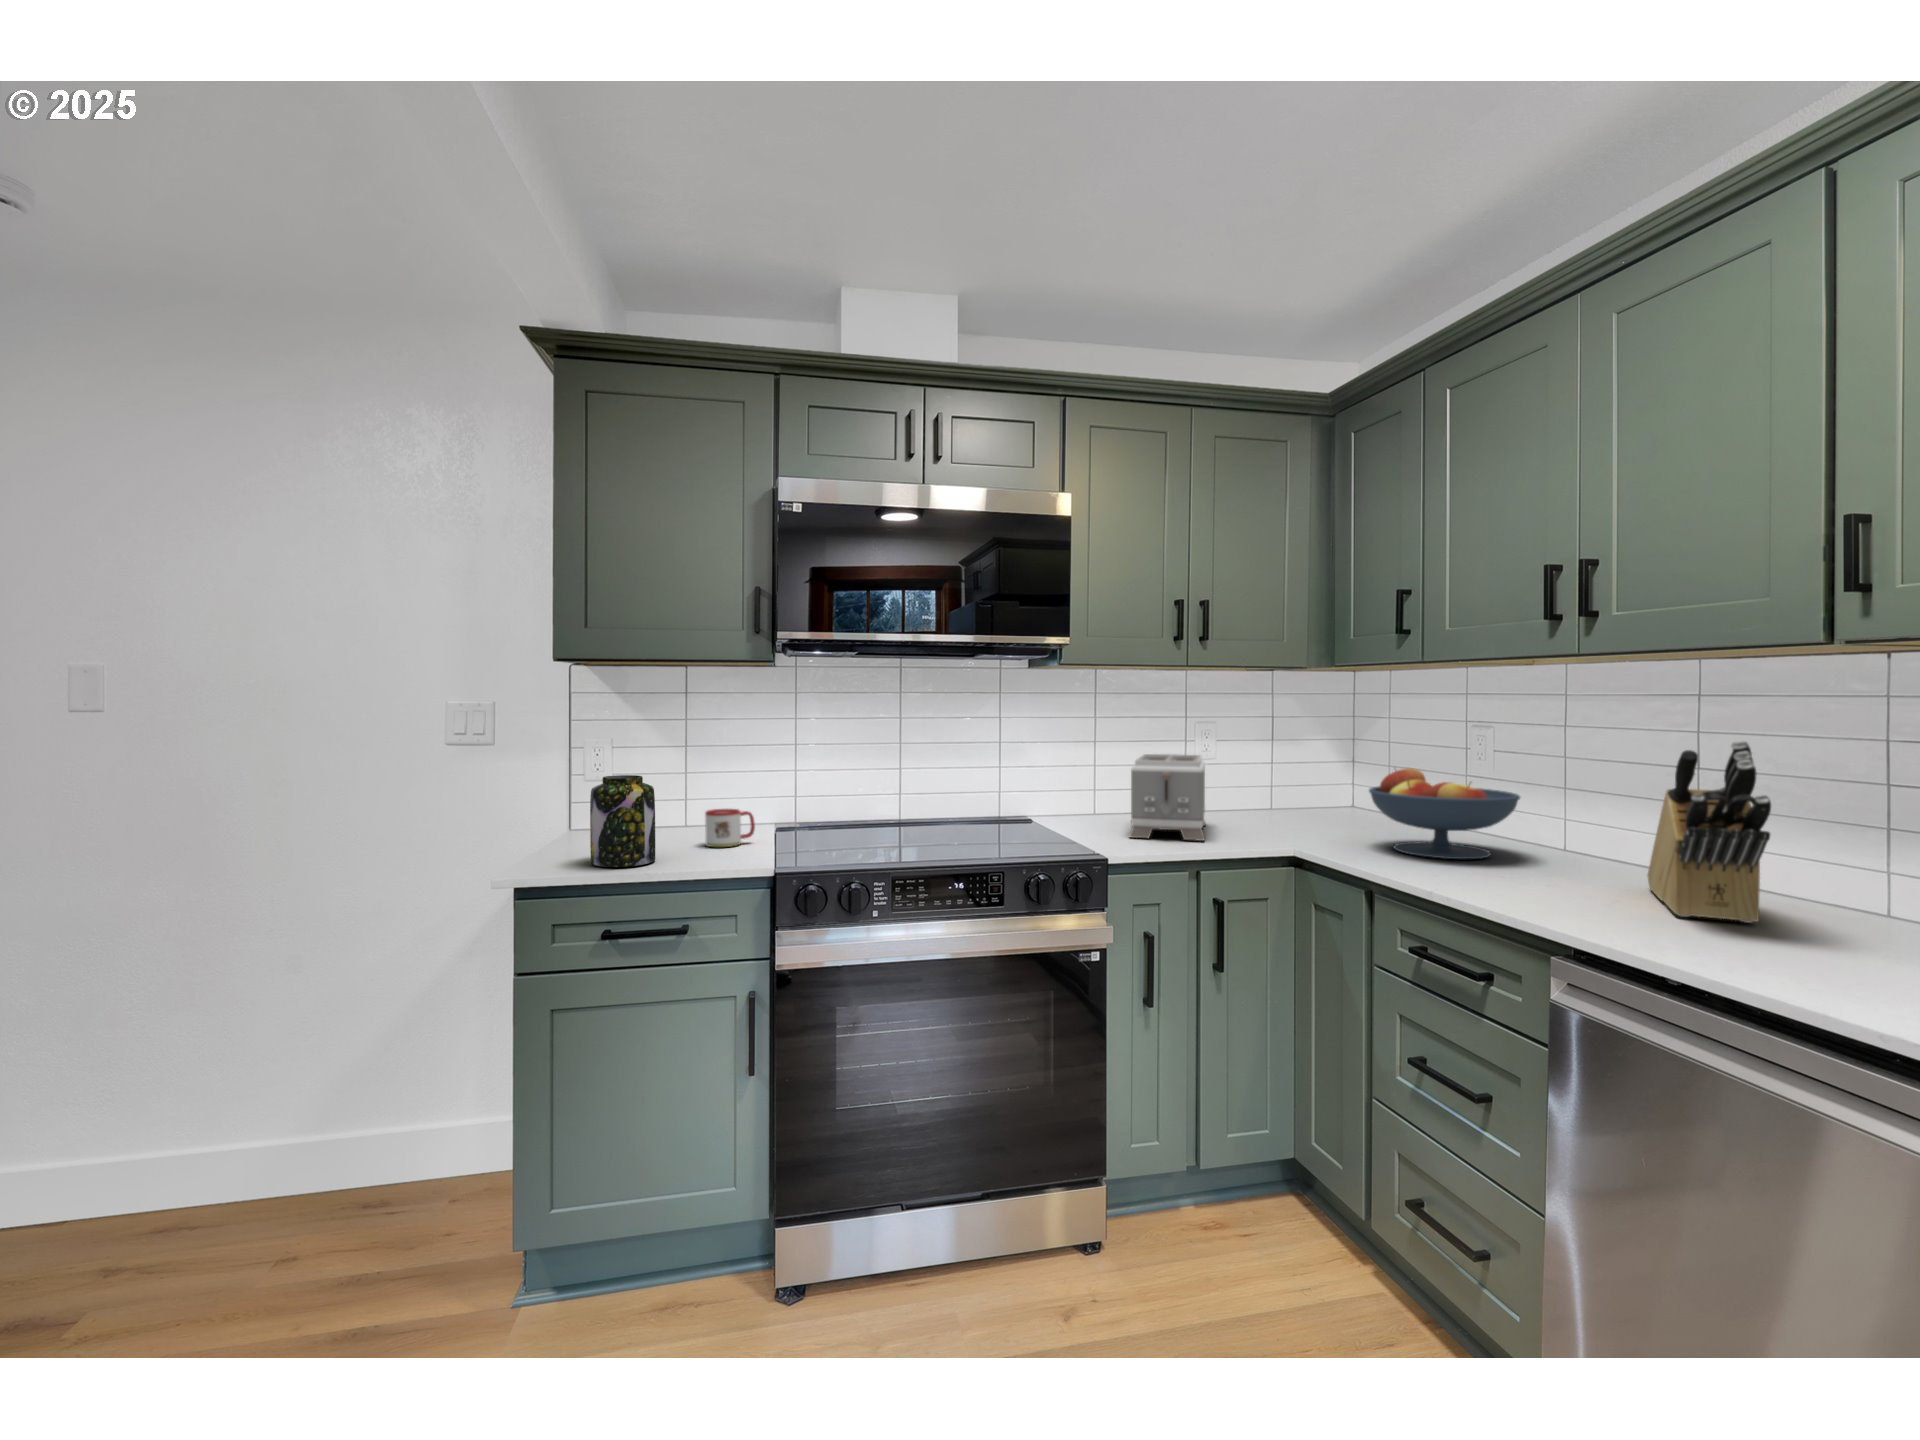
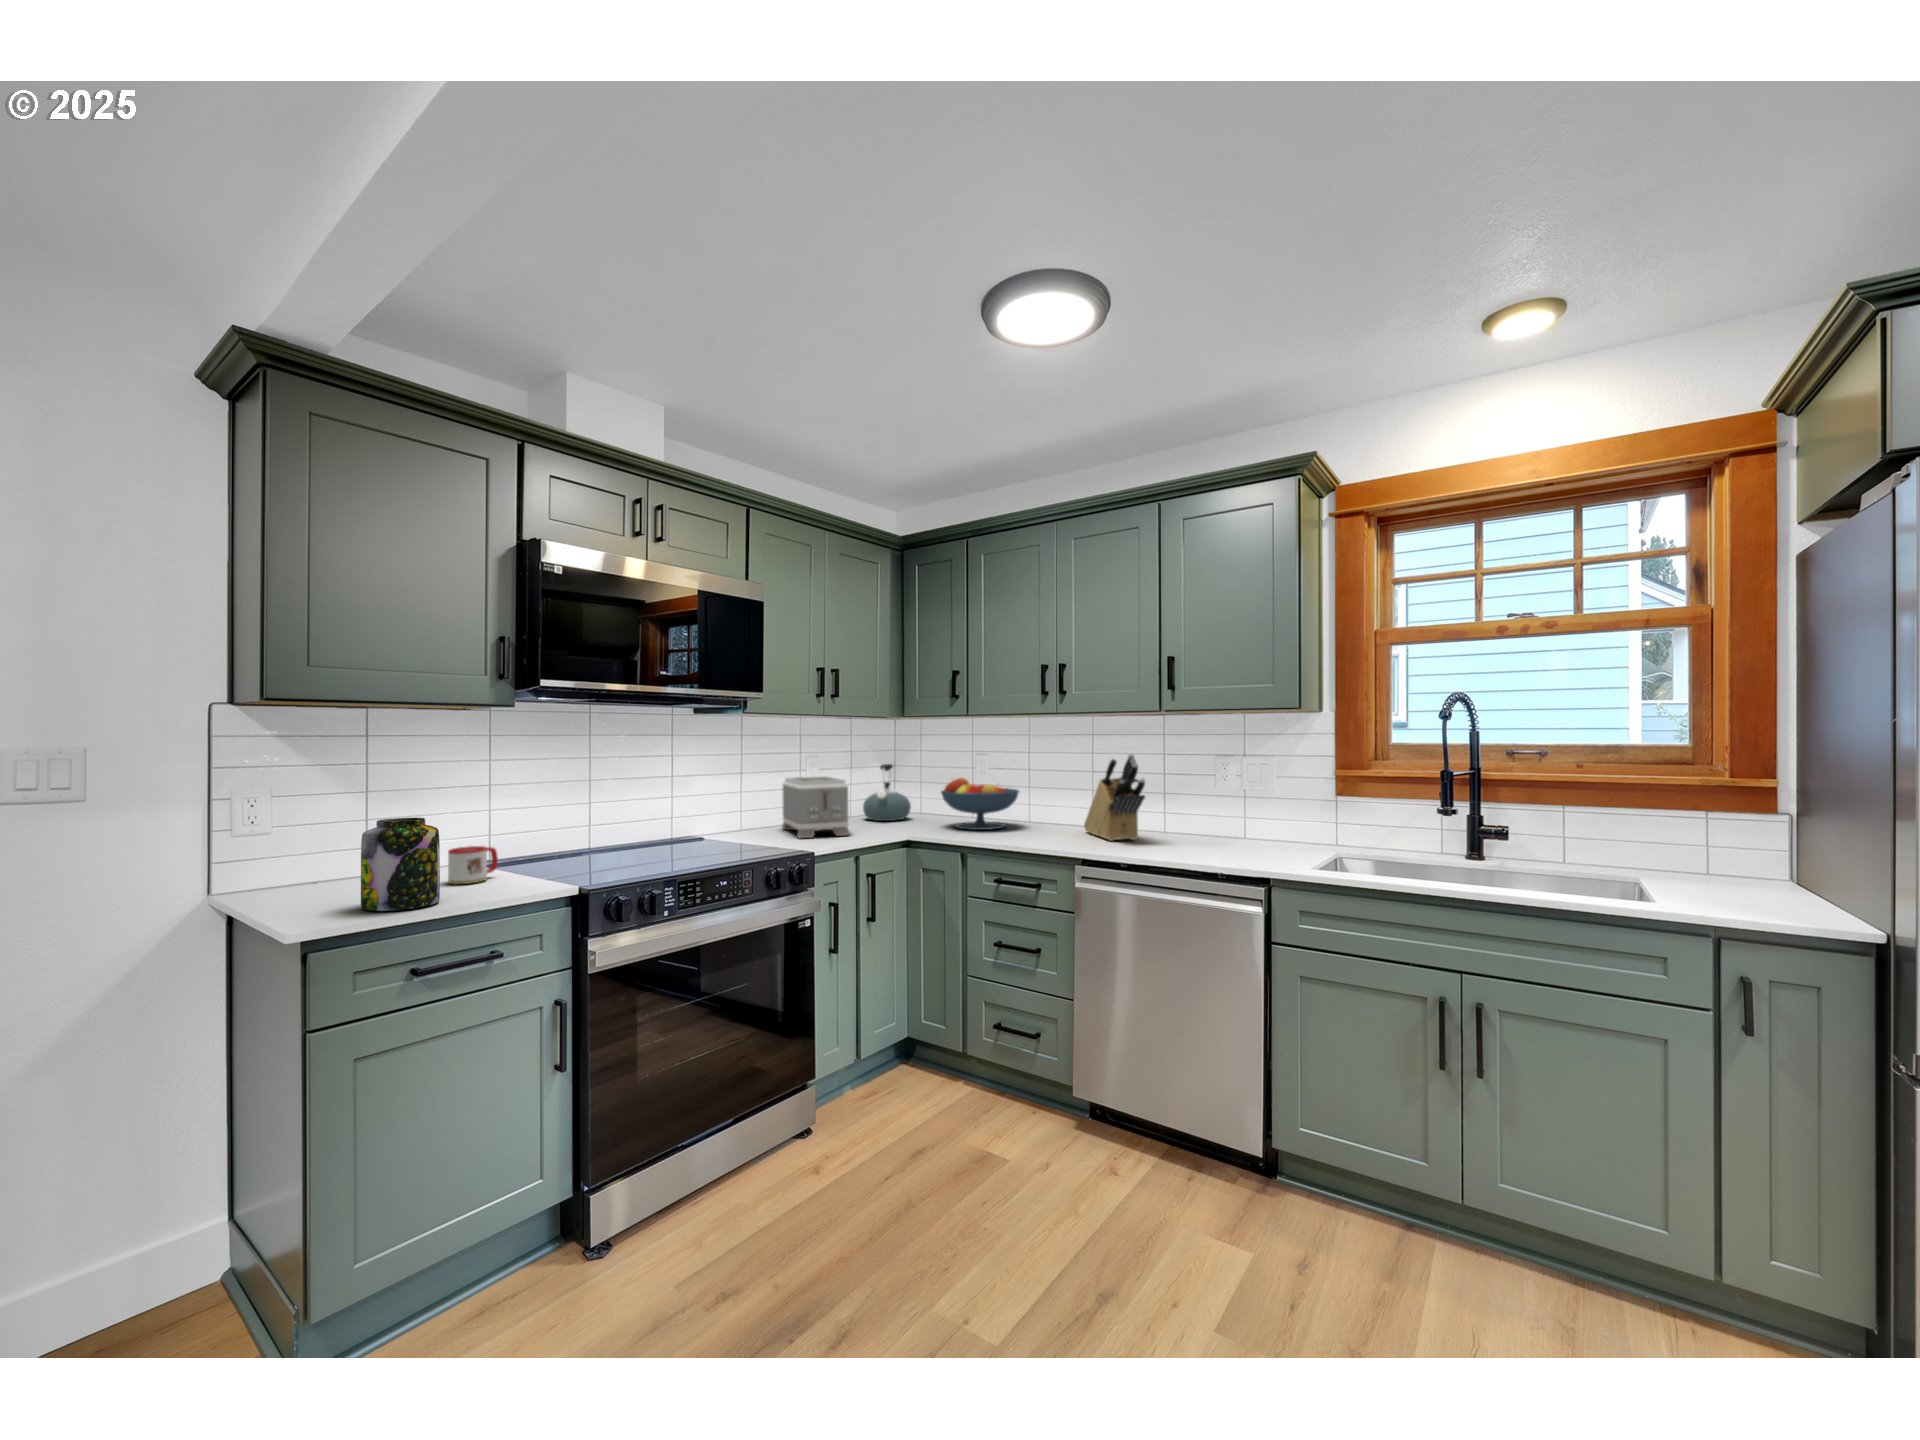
kettle: none [1274,741,1349,825] -> present [863,764,911,821]

